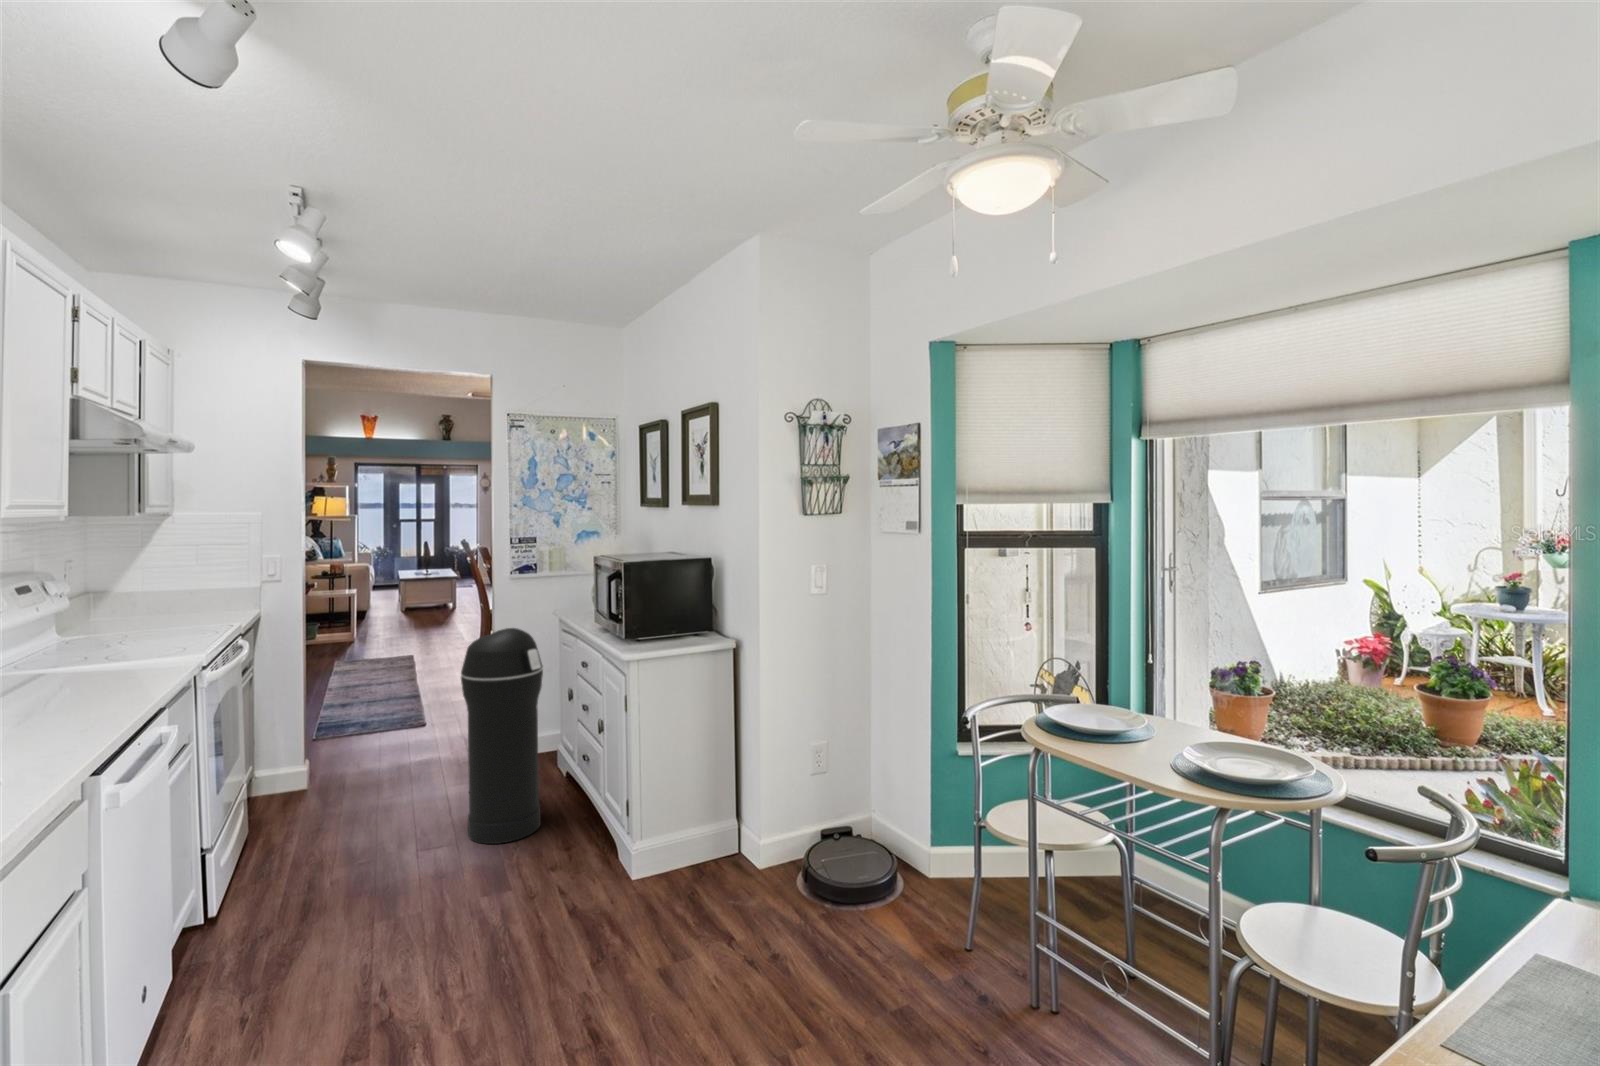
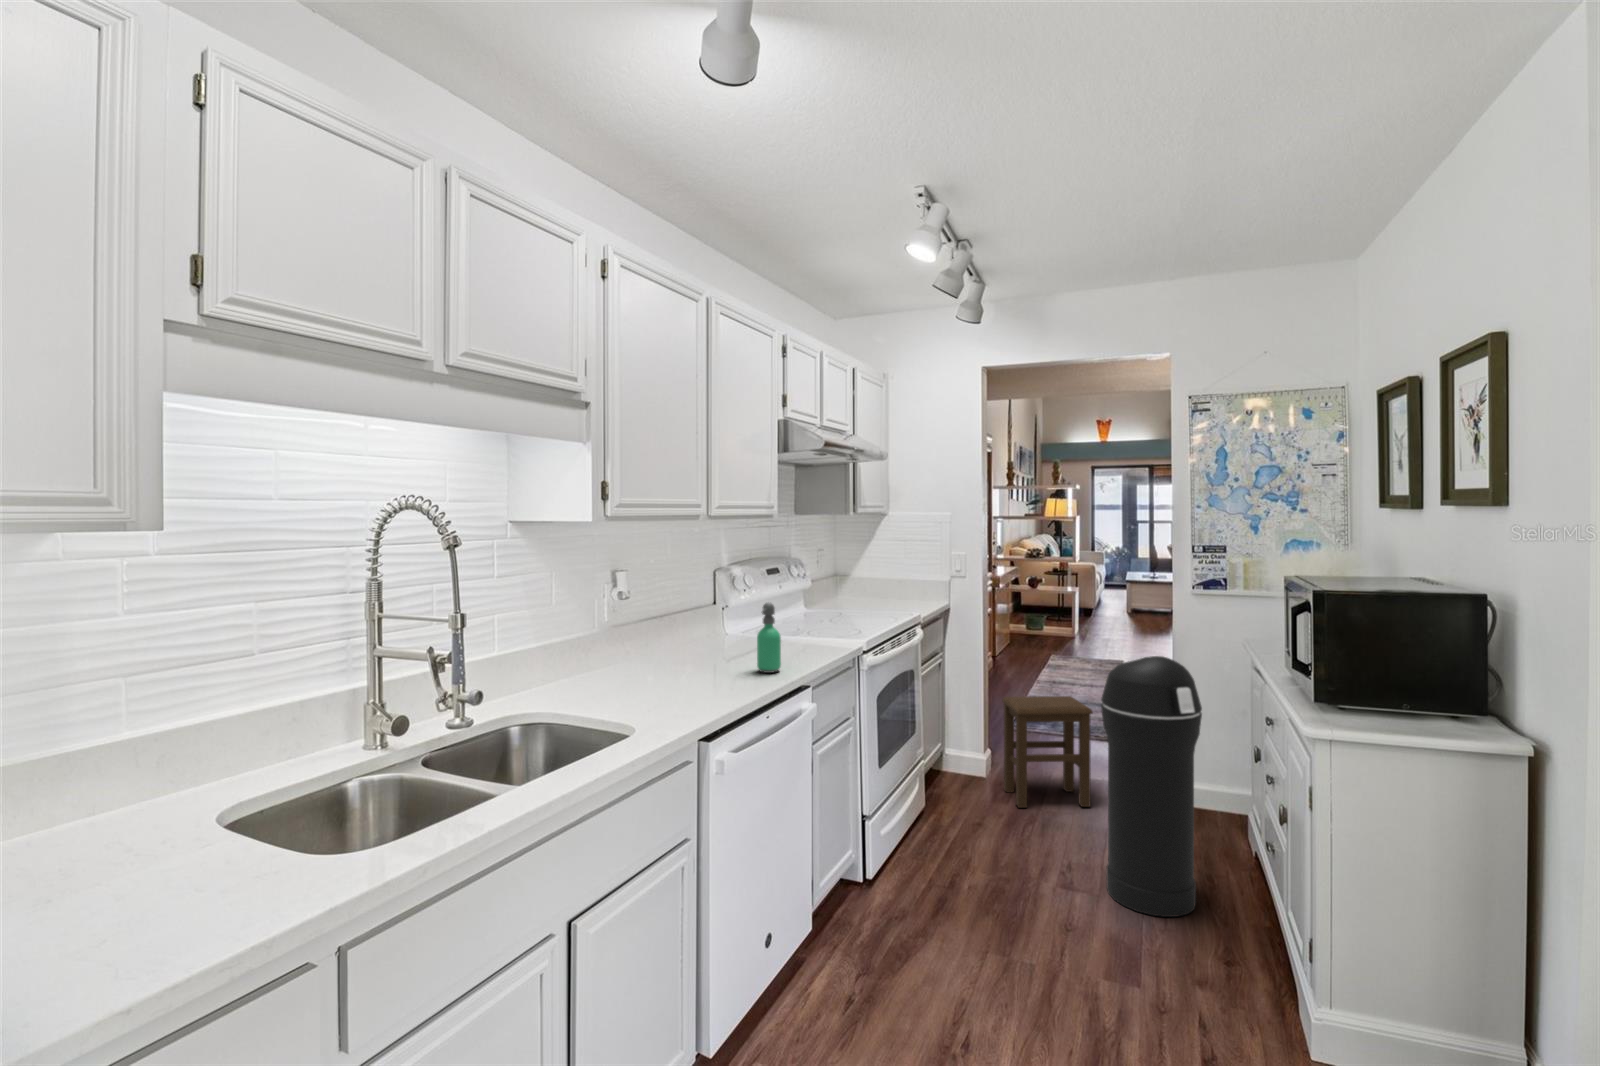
soap dispenser: none [63,616,106,705] -> present [757,602,781,673]
stool: none [332,684,432,803] -> present [1002,696,1093,808]

